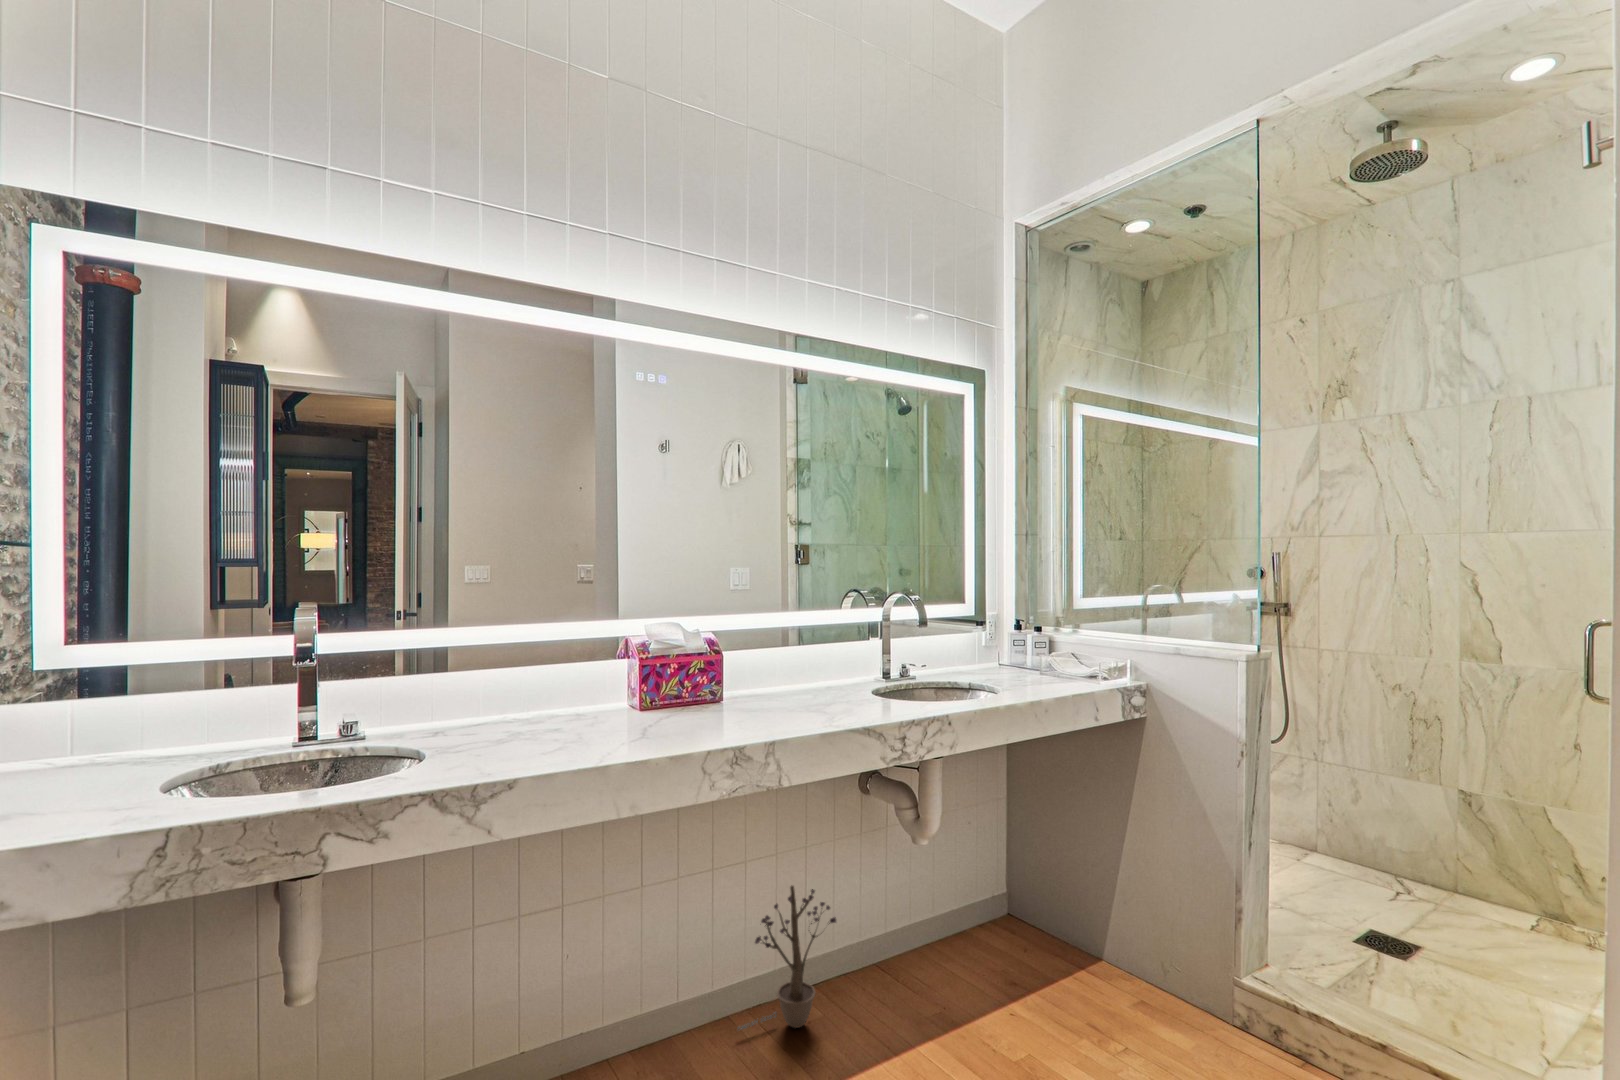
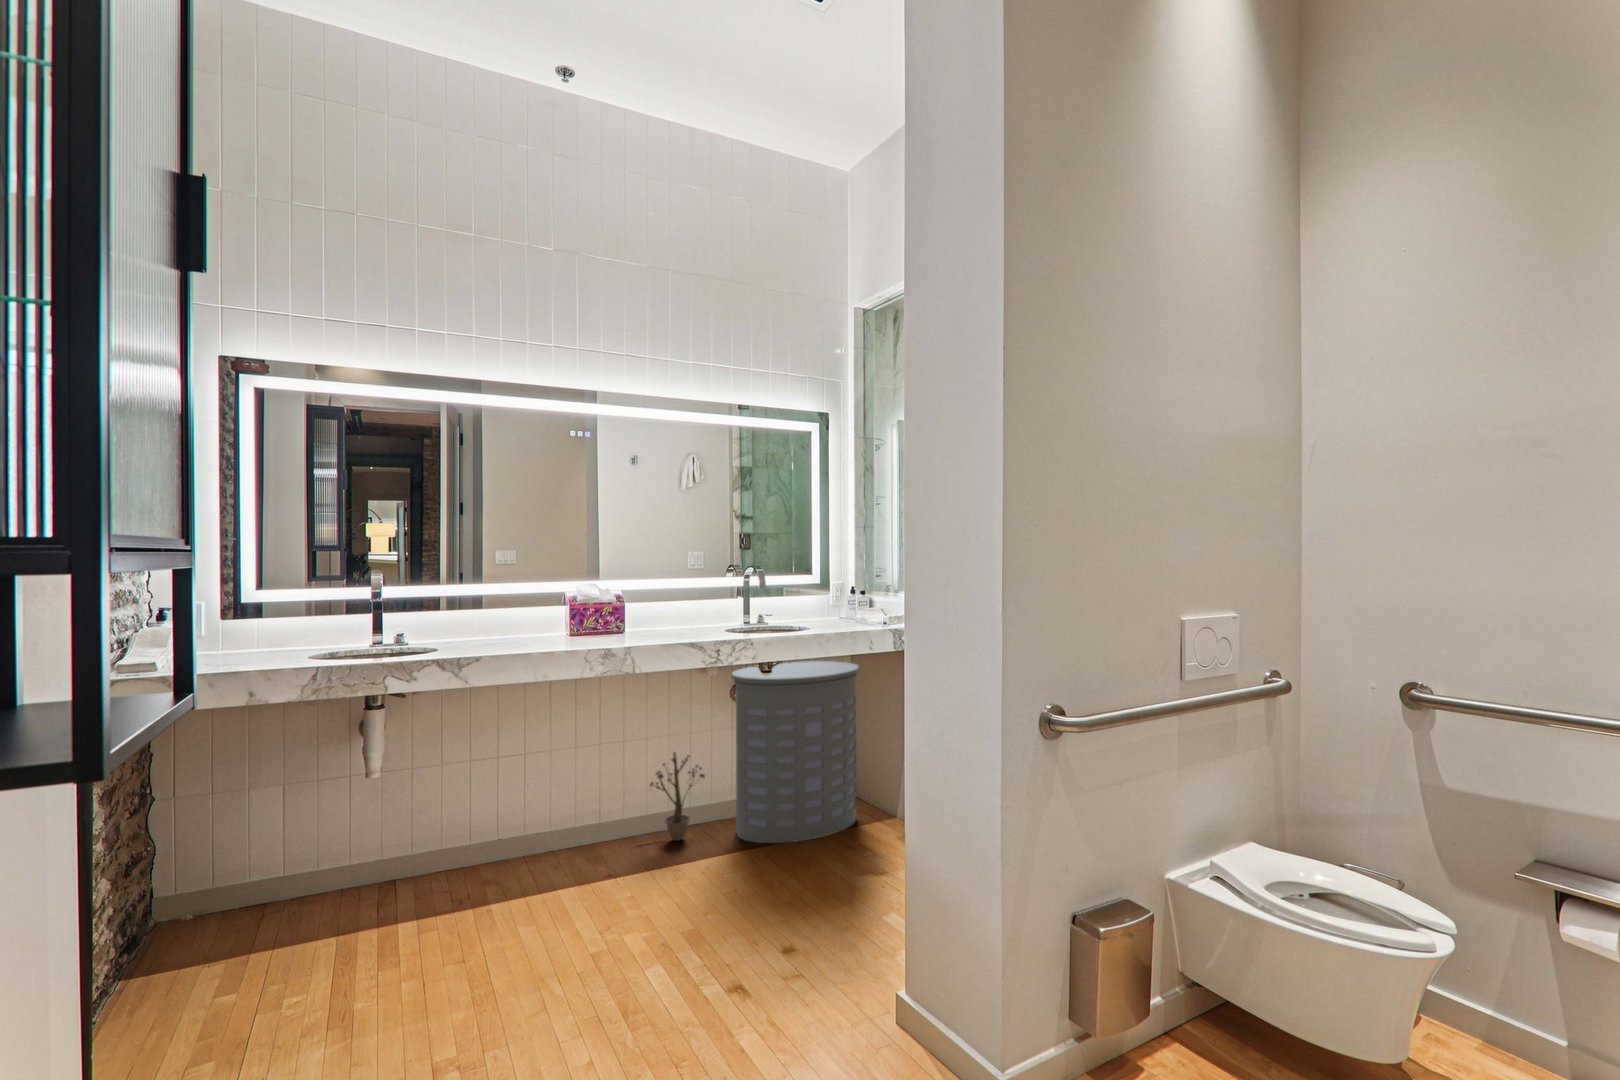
laundry hamper: none [872,729,1048,1027] -> present [732,661,859,843]

